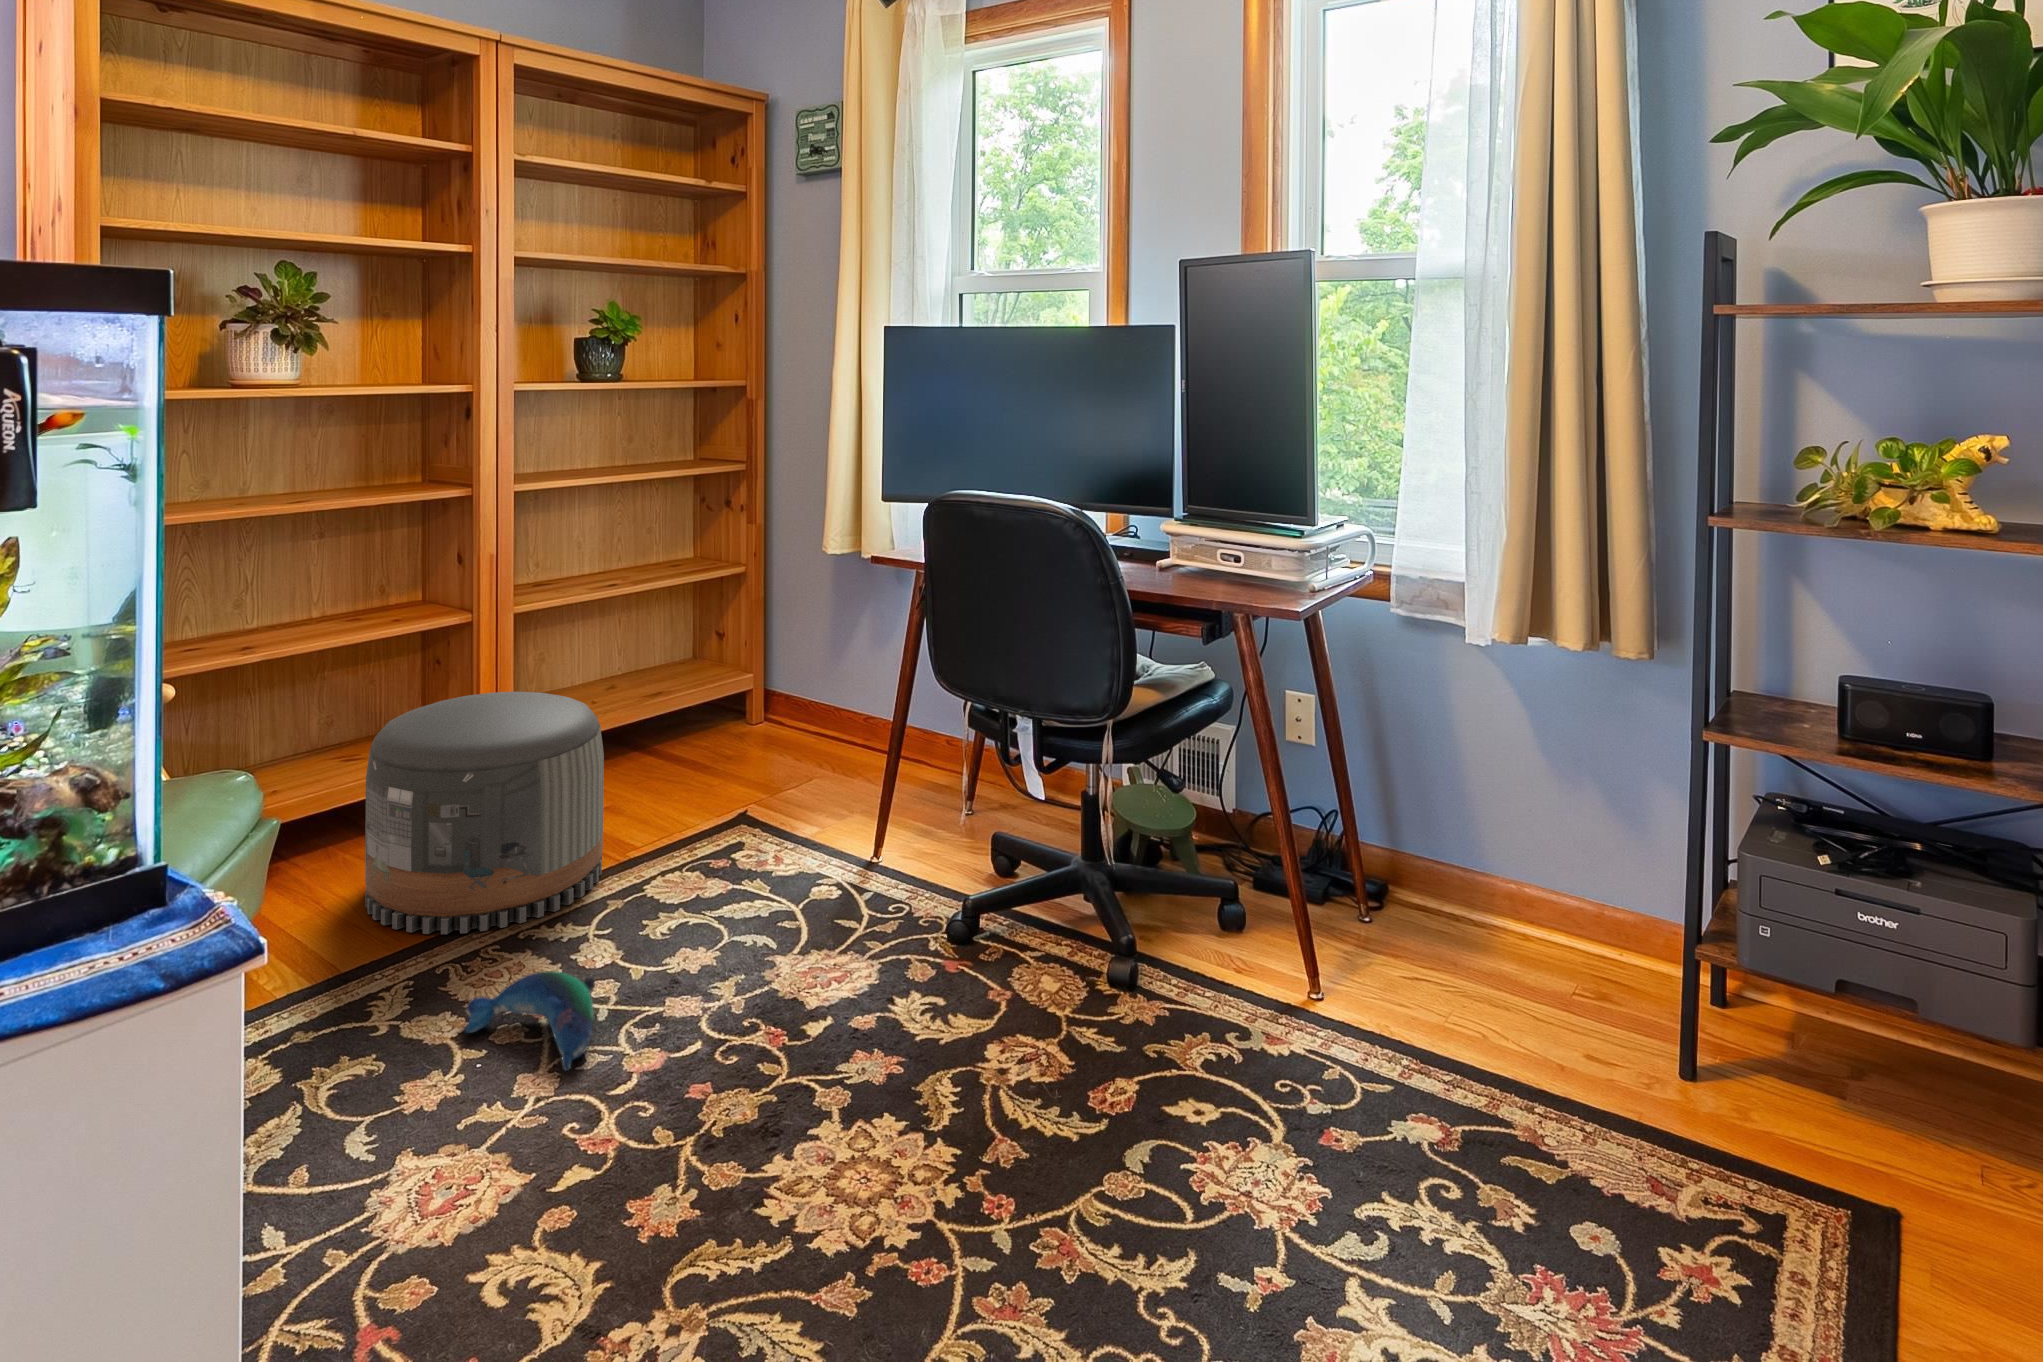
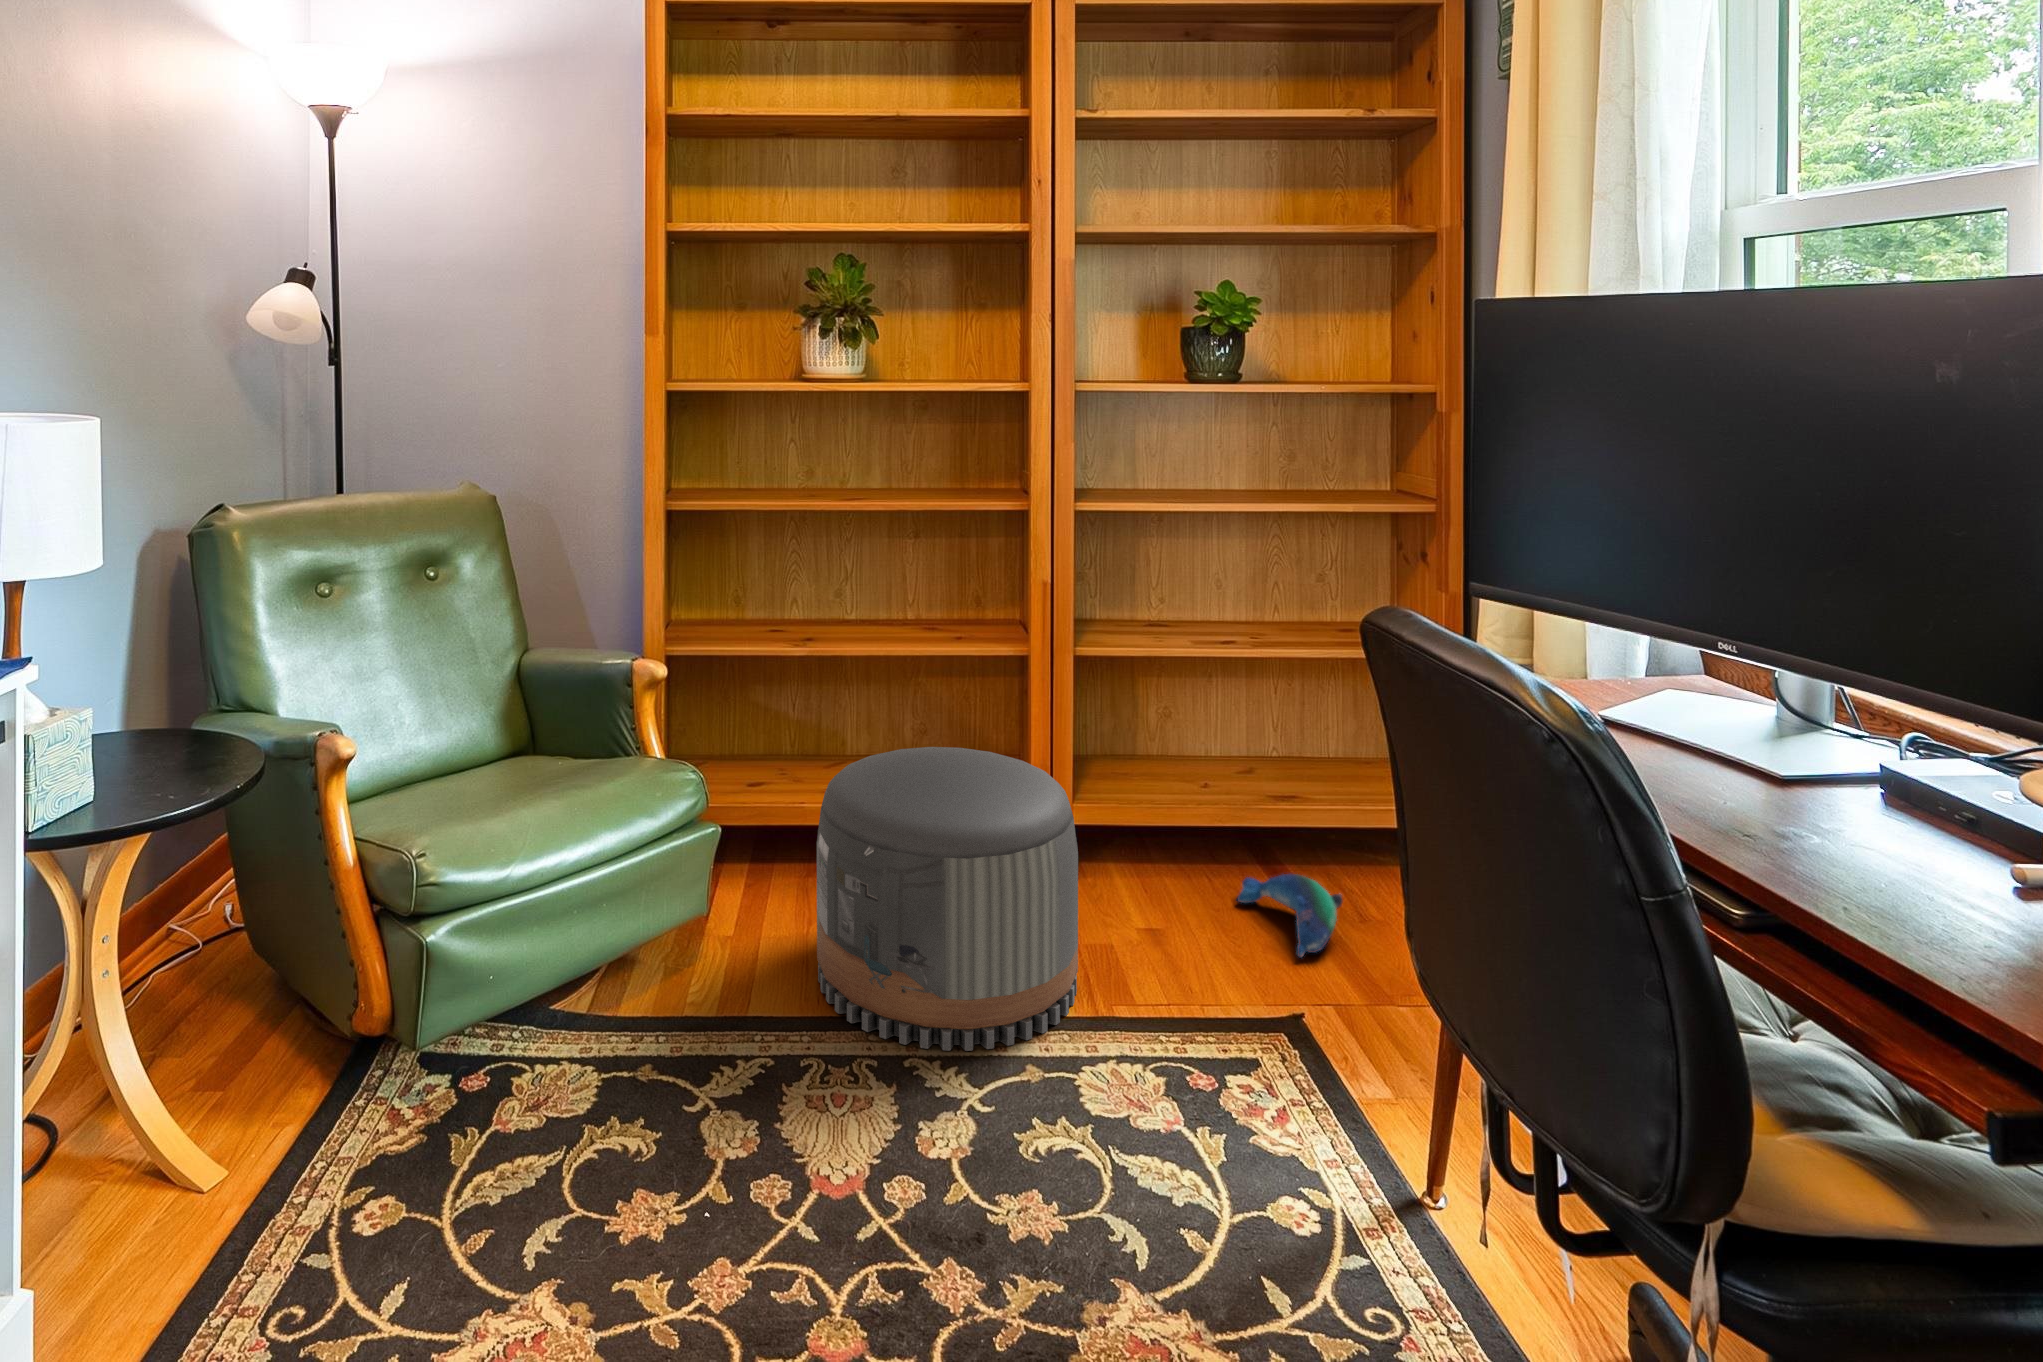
plush toy: present [465,971,595,1071] -> present [1237,874,1342,958]

